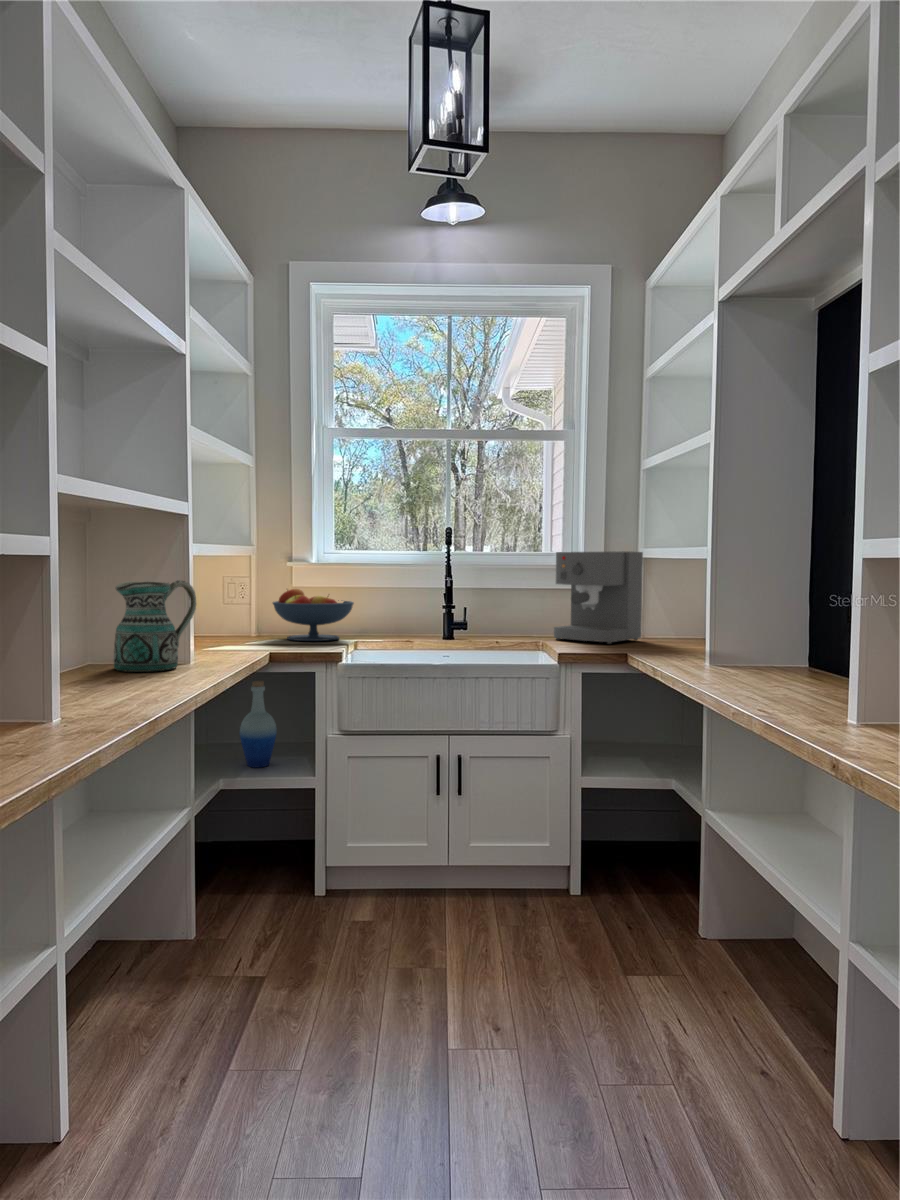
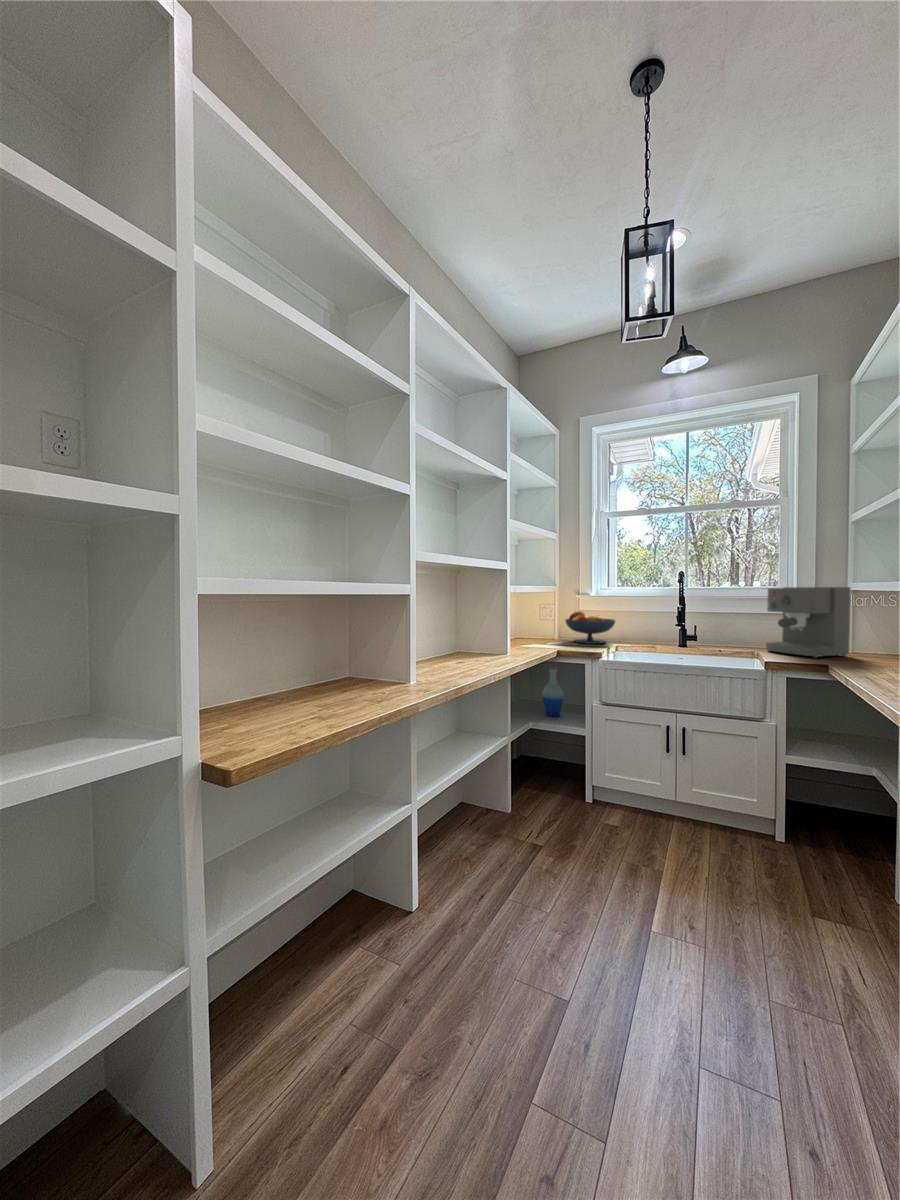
ceramic pitcher: present [114,580,196,672] -> none [469,609,513,658]

